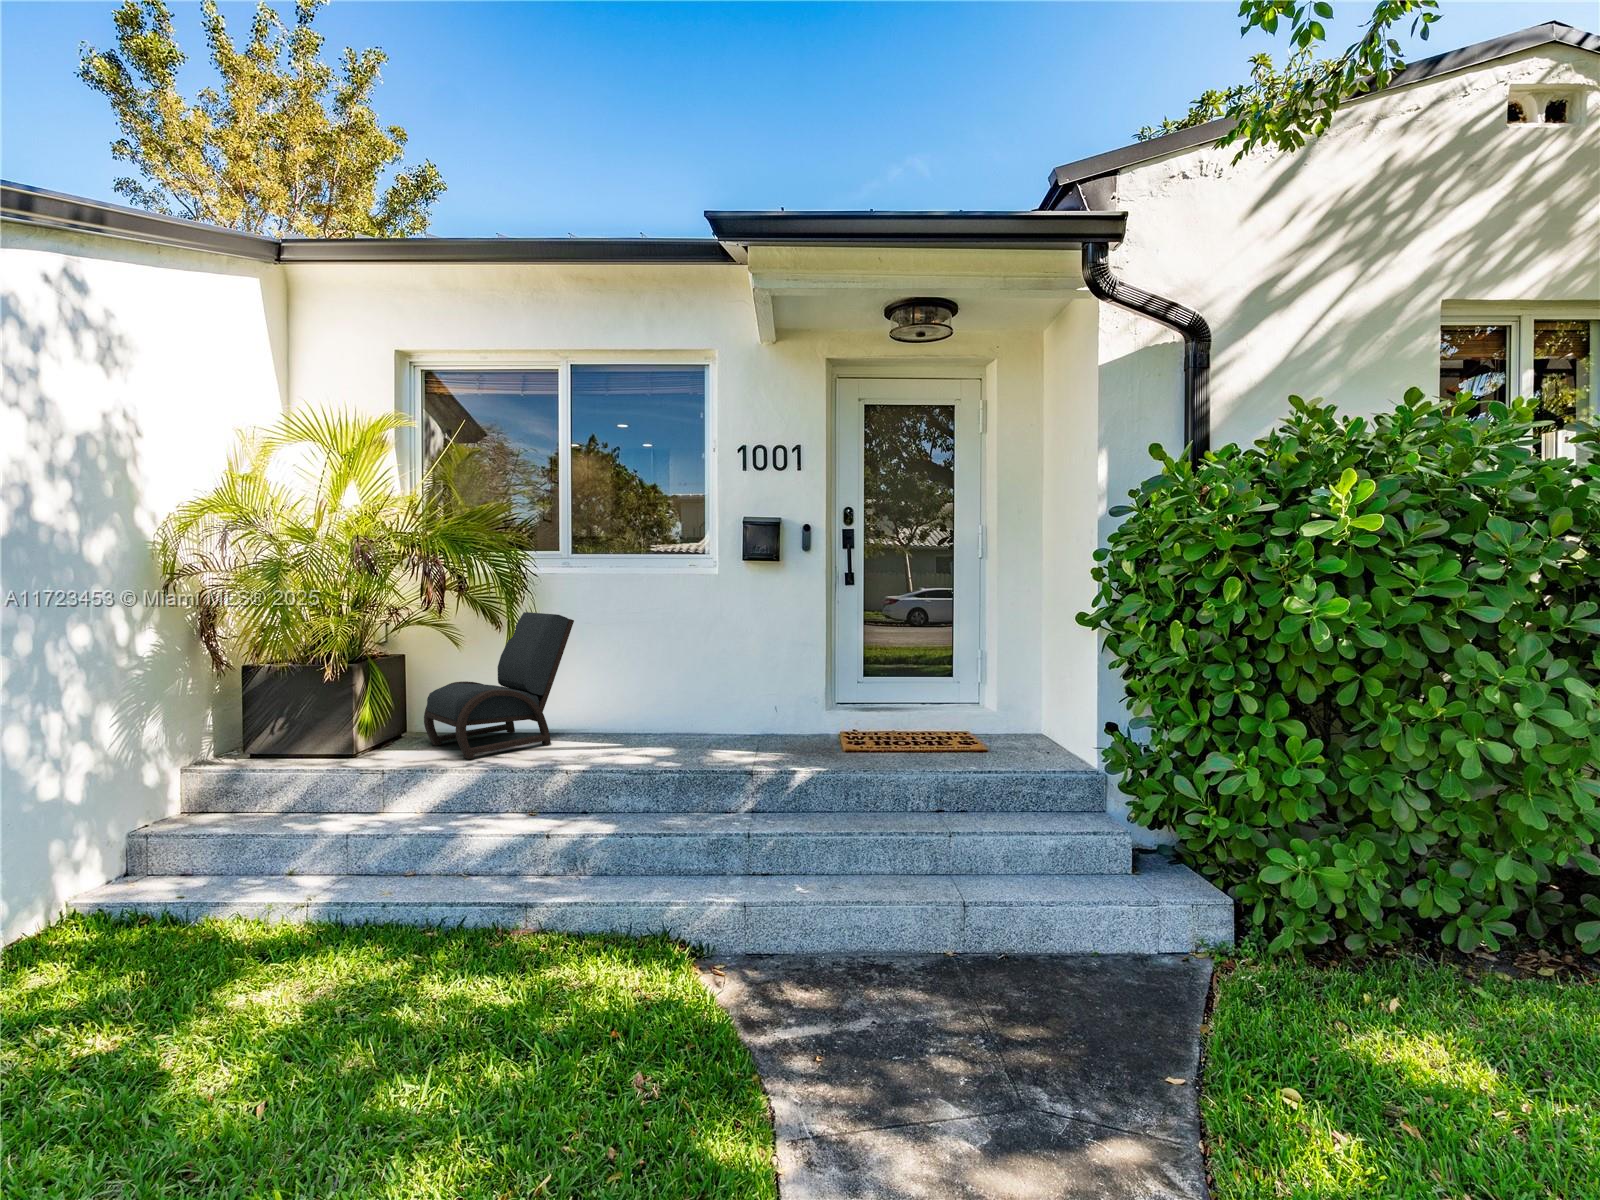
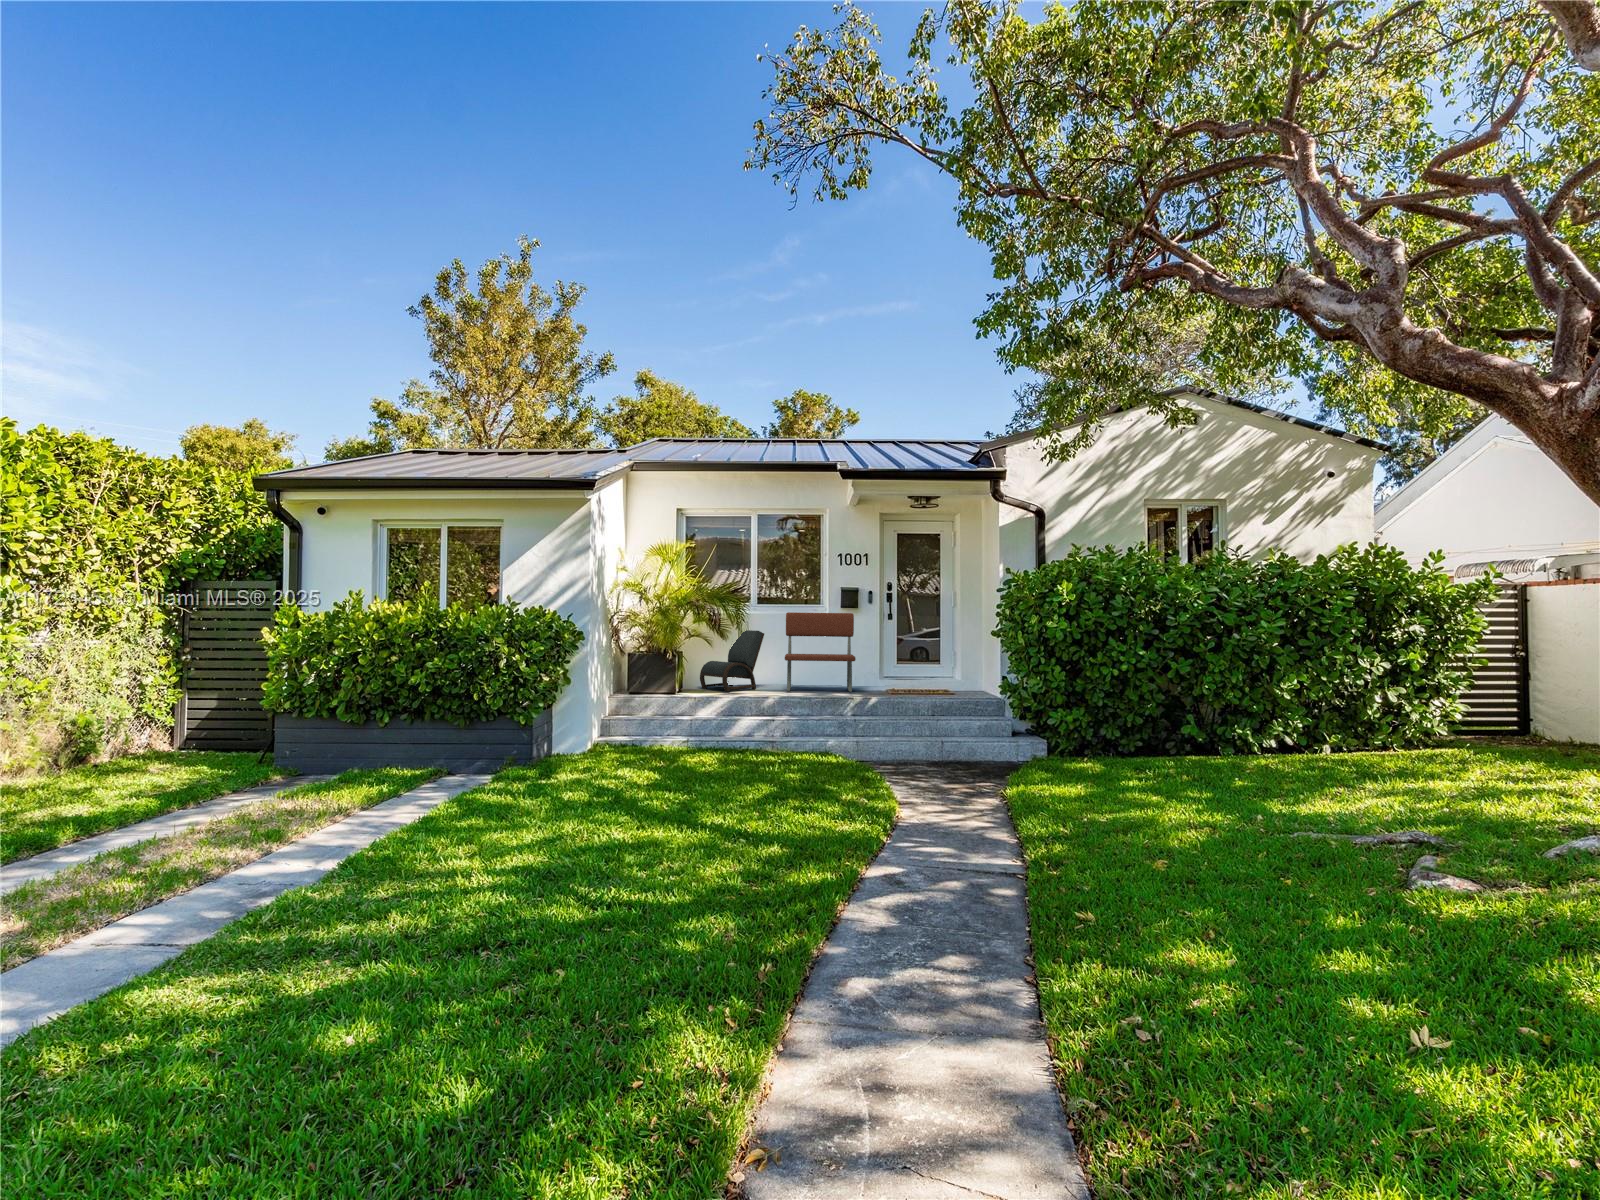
bench: none [602,573,769,751] -> present [785,612,856,692]

